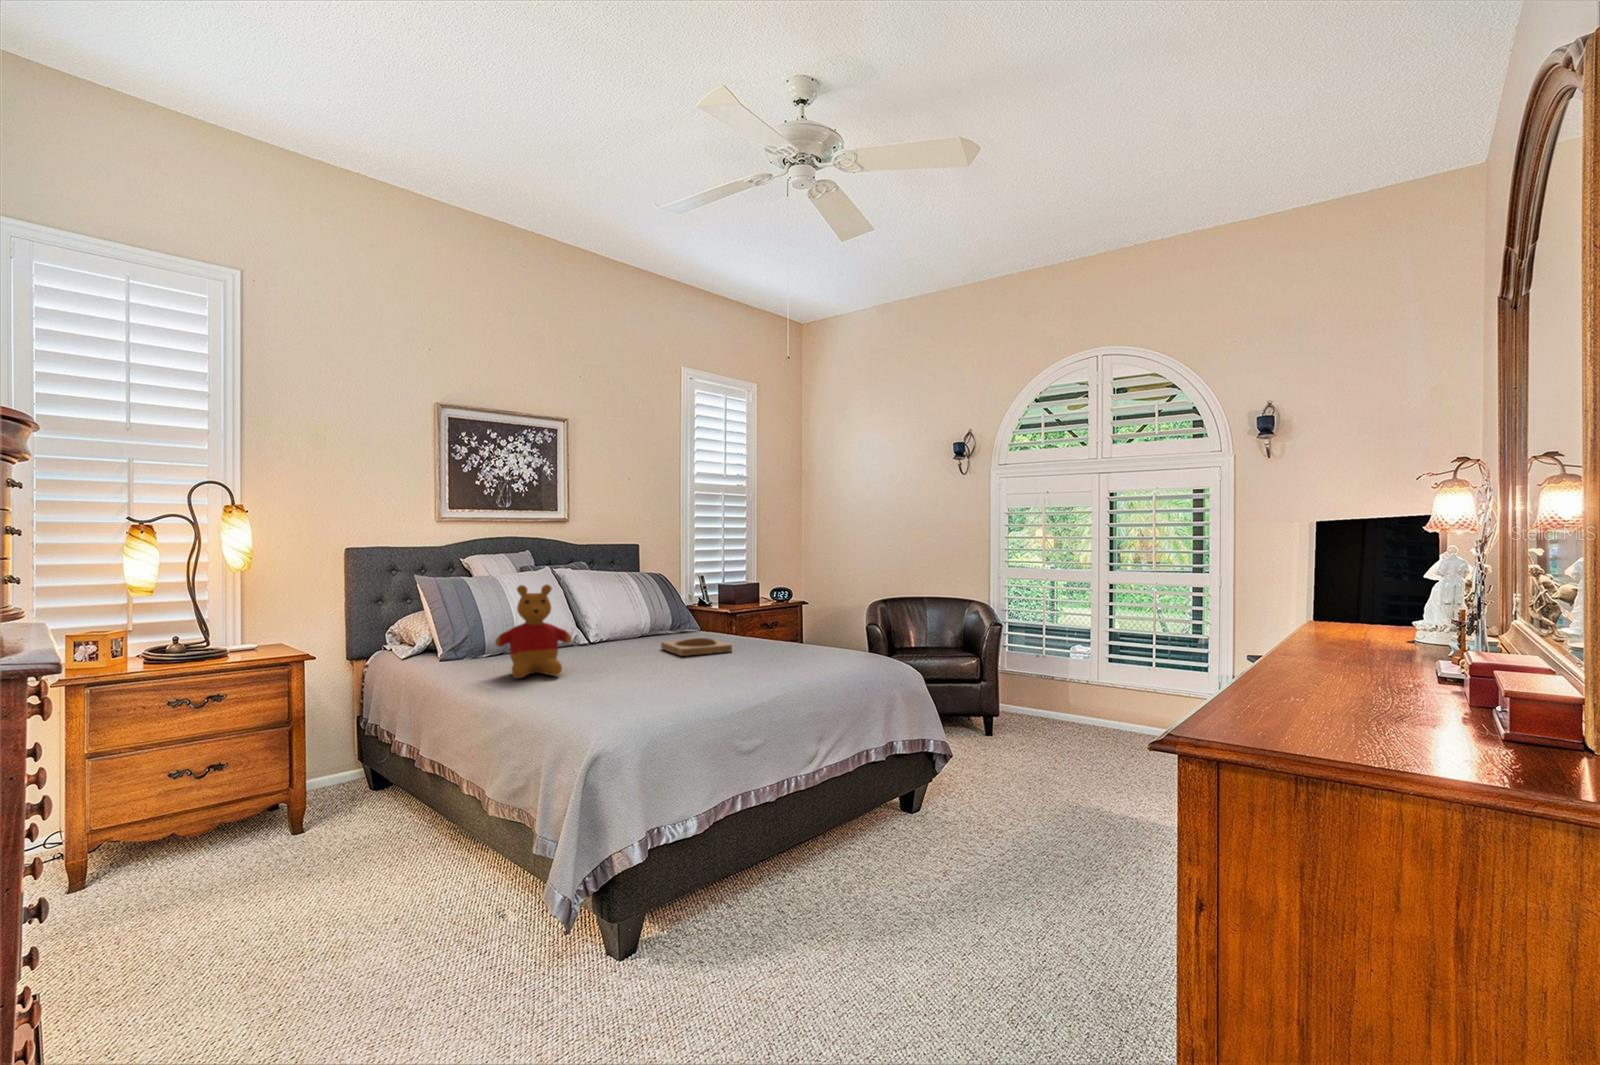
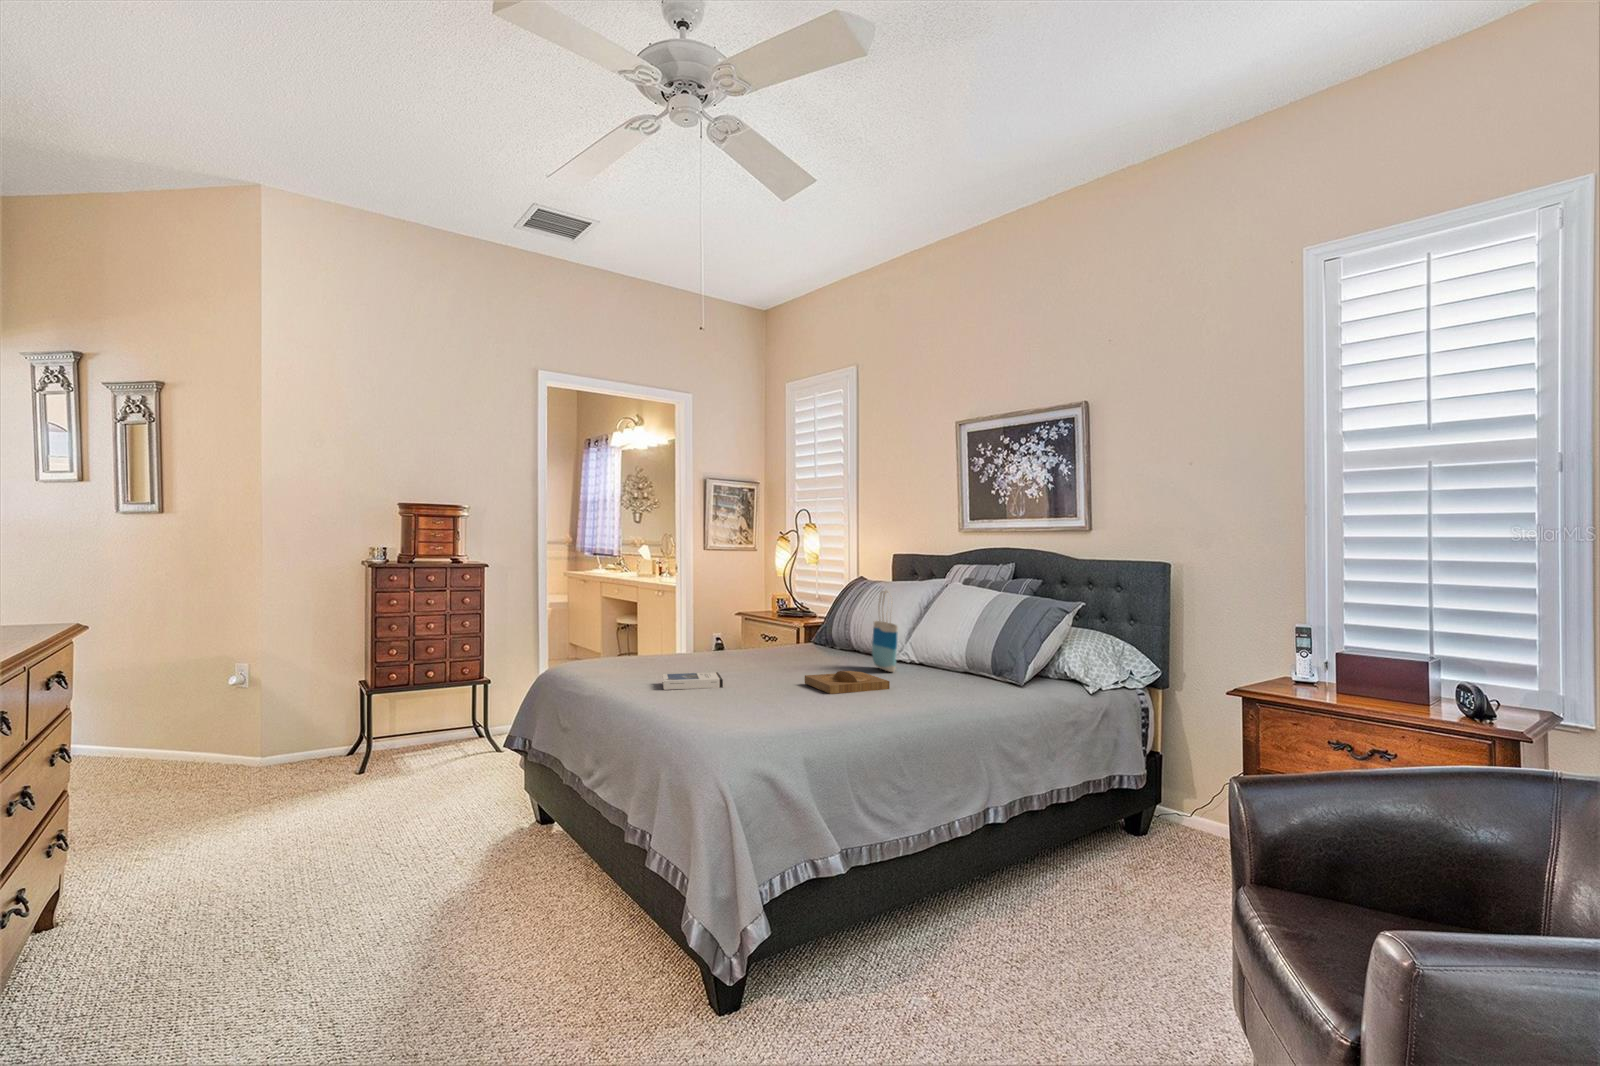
tote bag: none [578,574,632,647] -> present [872,591,898,672]
stuffed bear: present [495,585,571,678] -> none [721,590,773,668]
hardback book: none [650,663,706,684] -> present [662,672,723,690]

